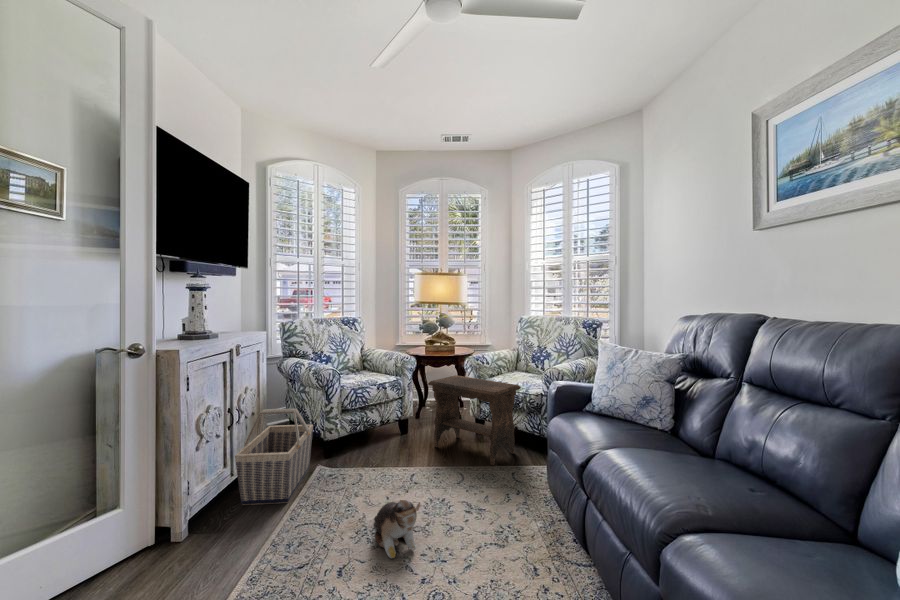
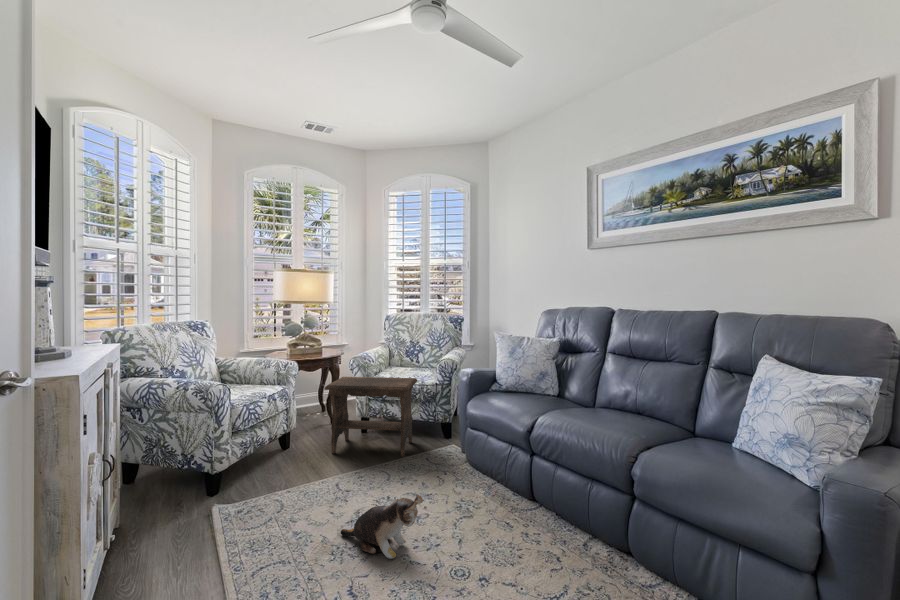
basket: present [235,408,313,505] -> none [132,439,219,579]

